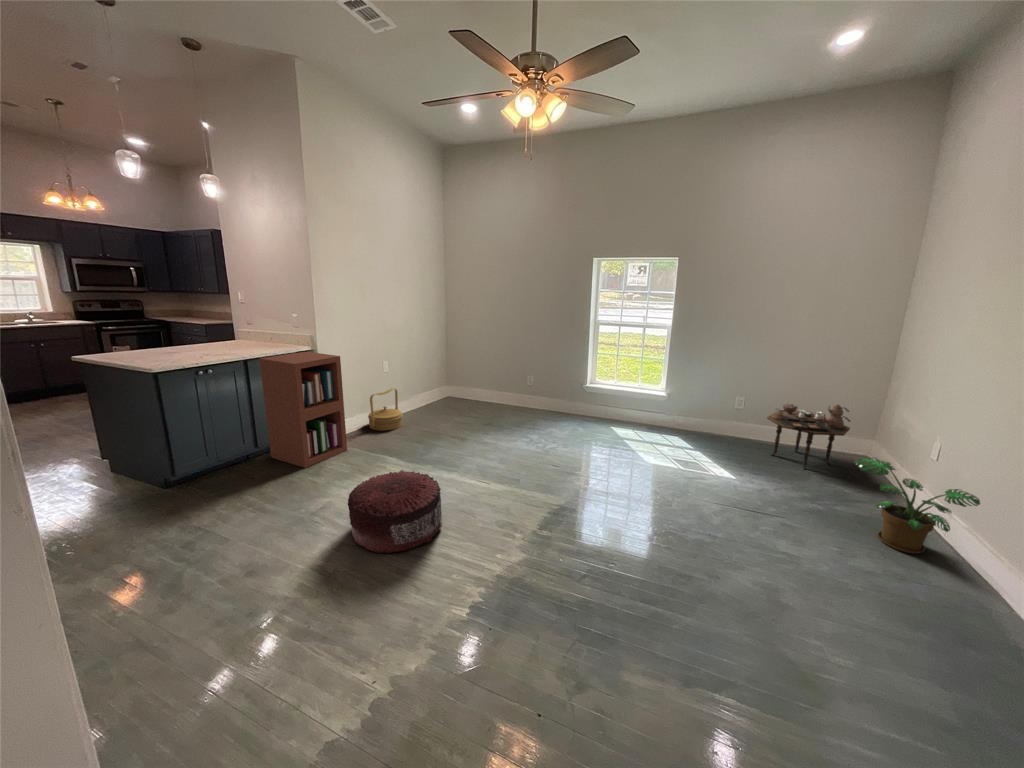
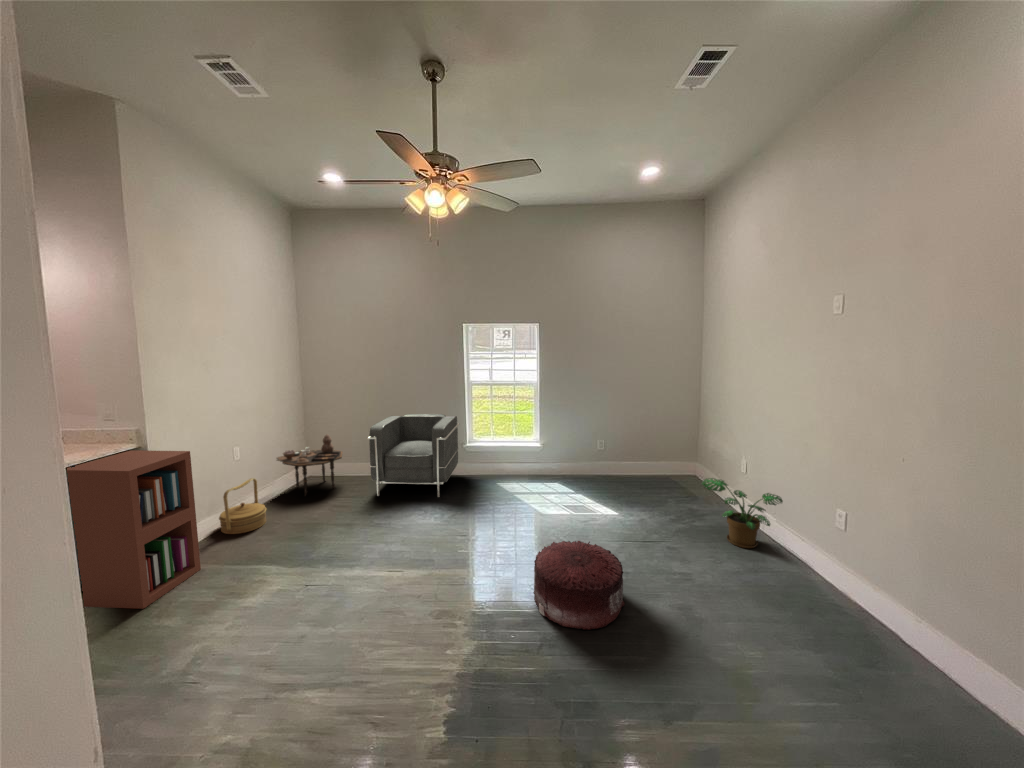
armchair: none [488,349,581,430] -> present [367,414,459,497]
side table: present [767,404,850,469] -> present [277,435,342,496]
pouf: present [348,470,442,554] -> present [534,541,625,630]

